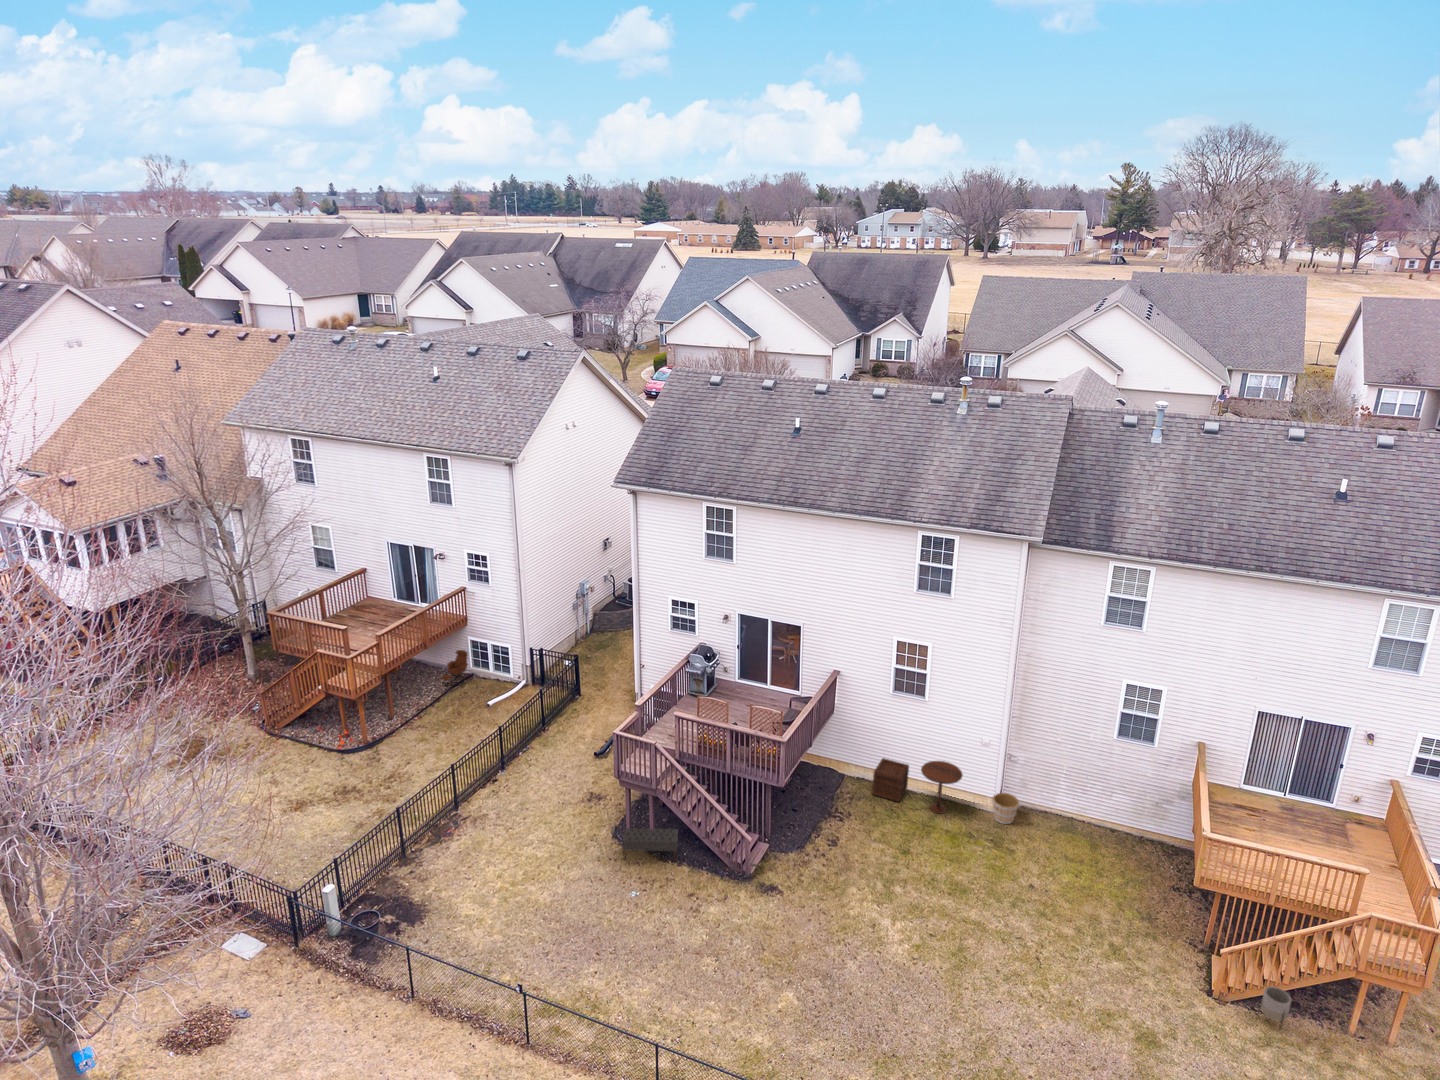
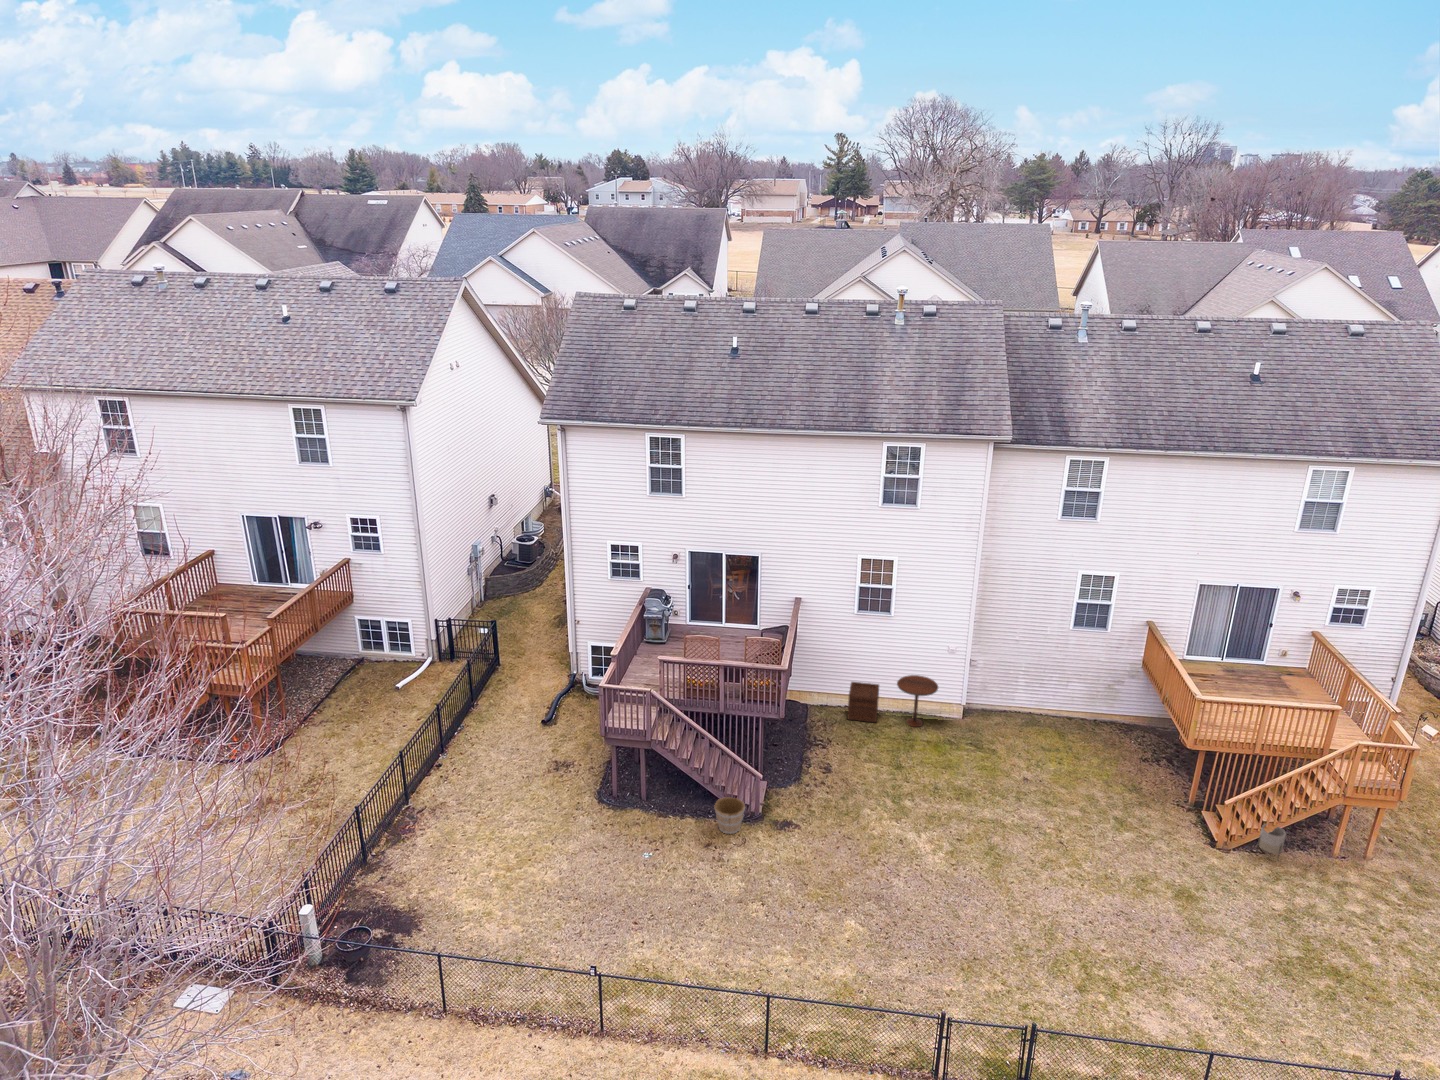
lounge chair: present [442,650,468,685] -> none [331,633,360,678]
wooden bucket: present [992,793,1019,824] -> present [714,797,745,834]
bench: present [622,828,678,861] -> none [618,782,679,824]

